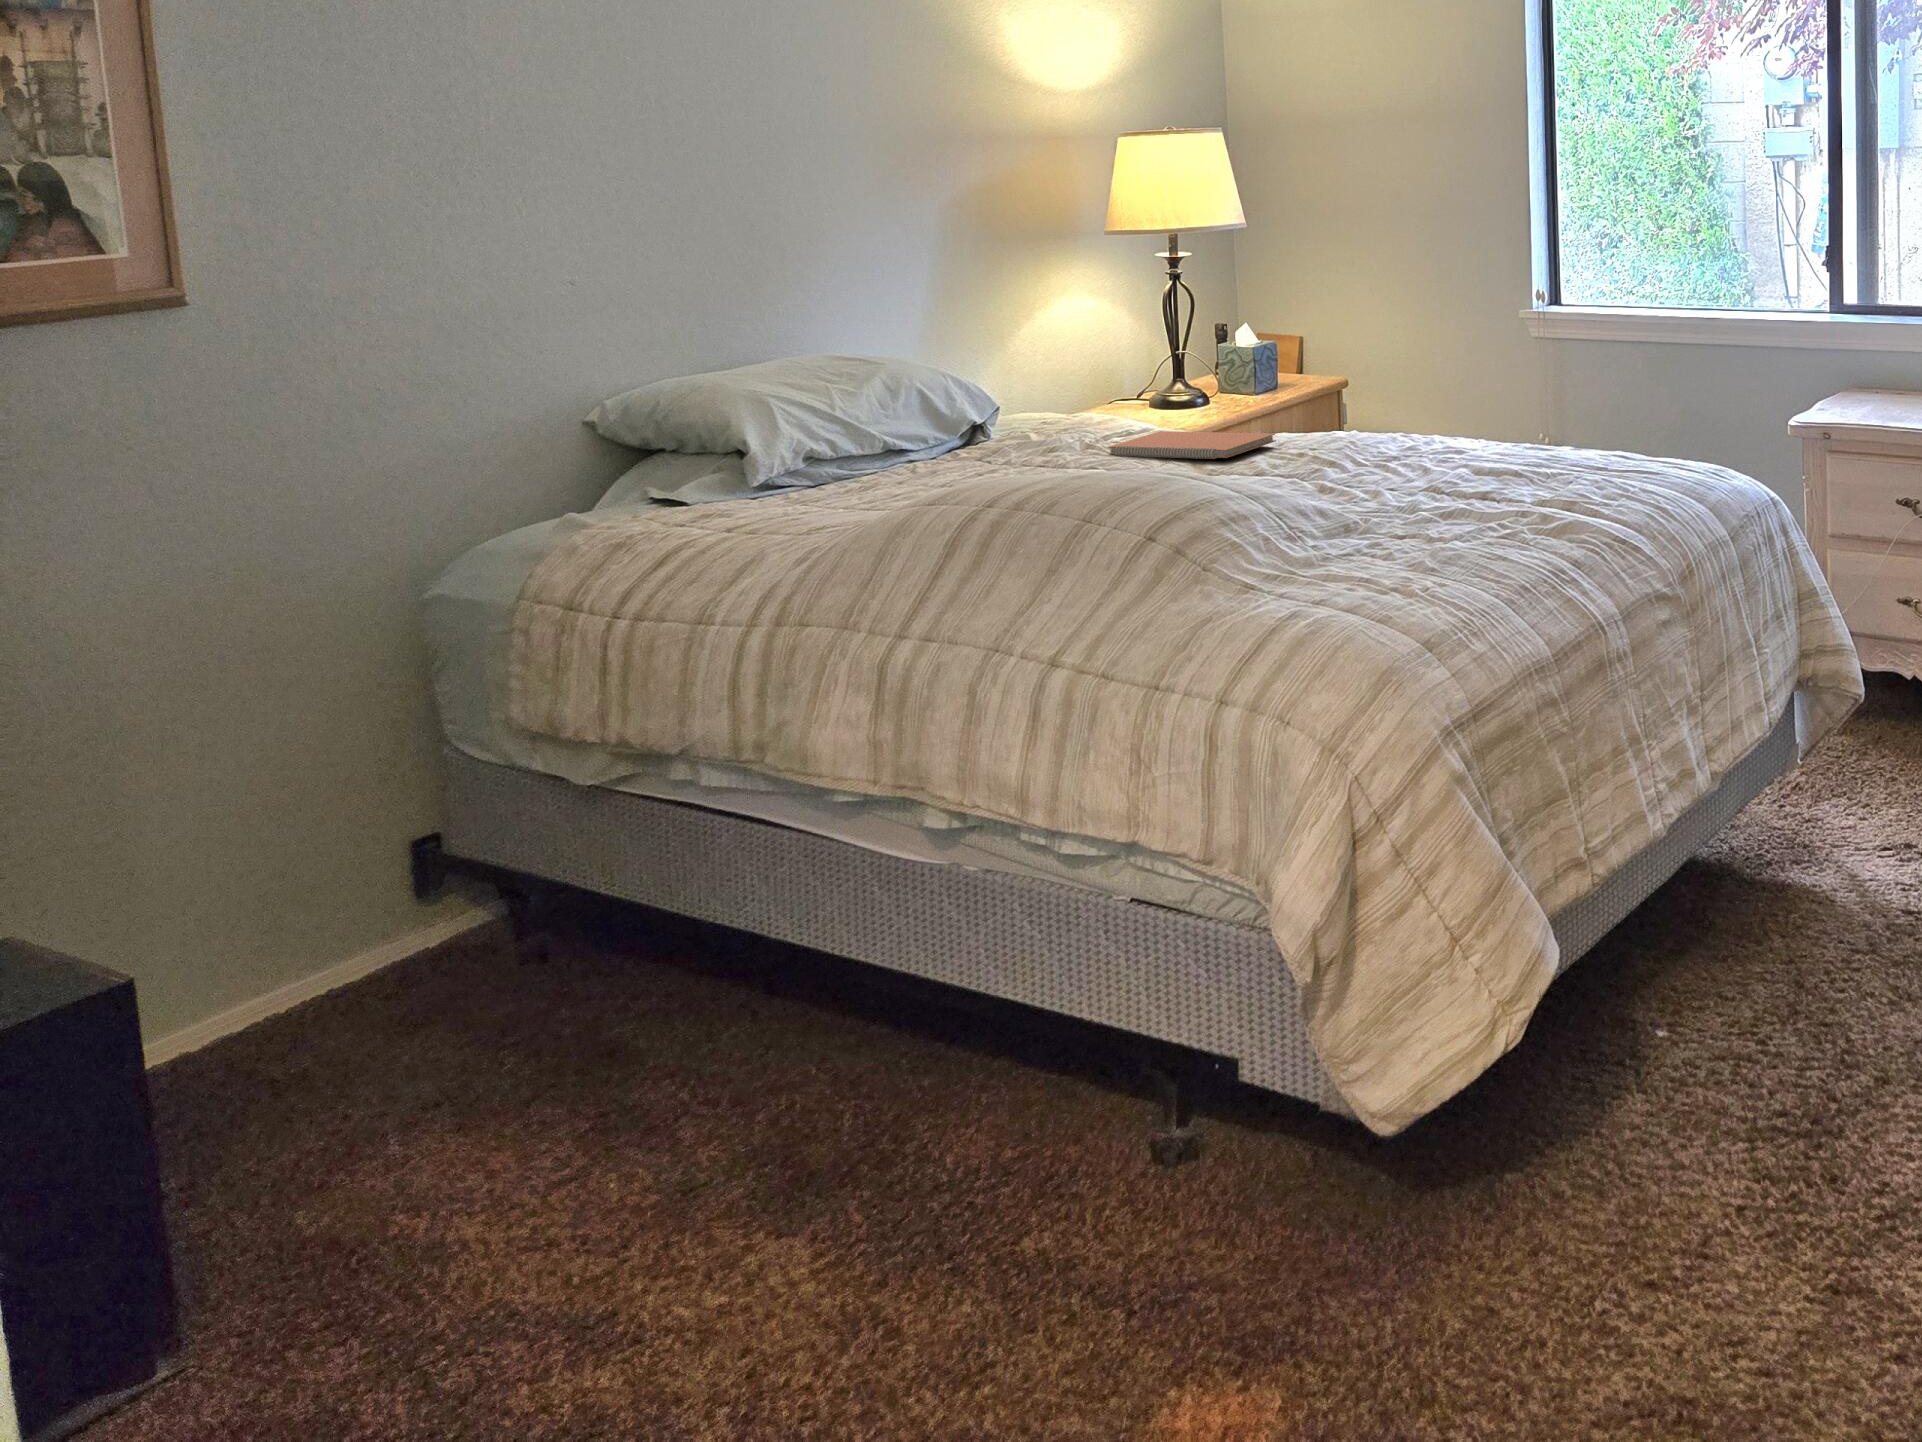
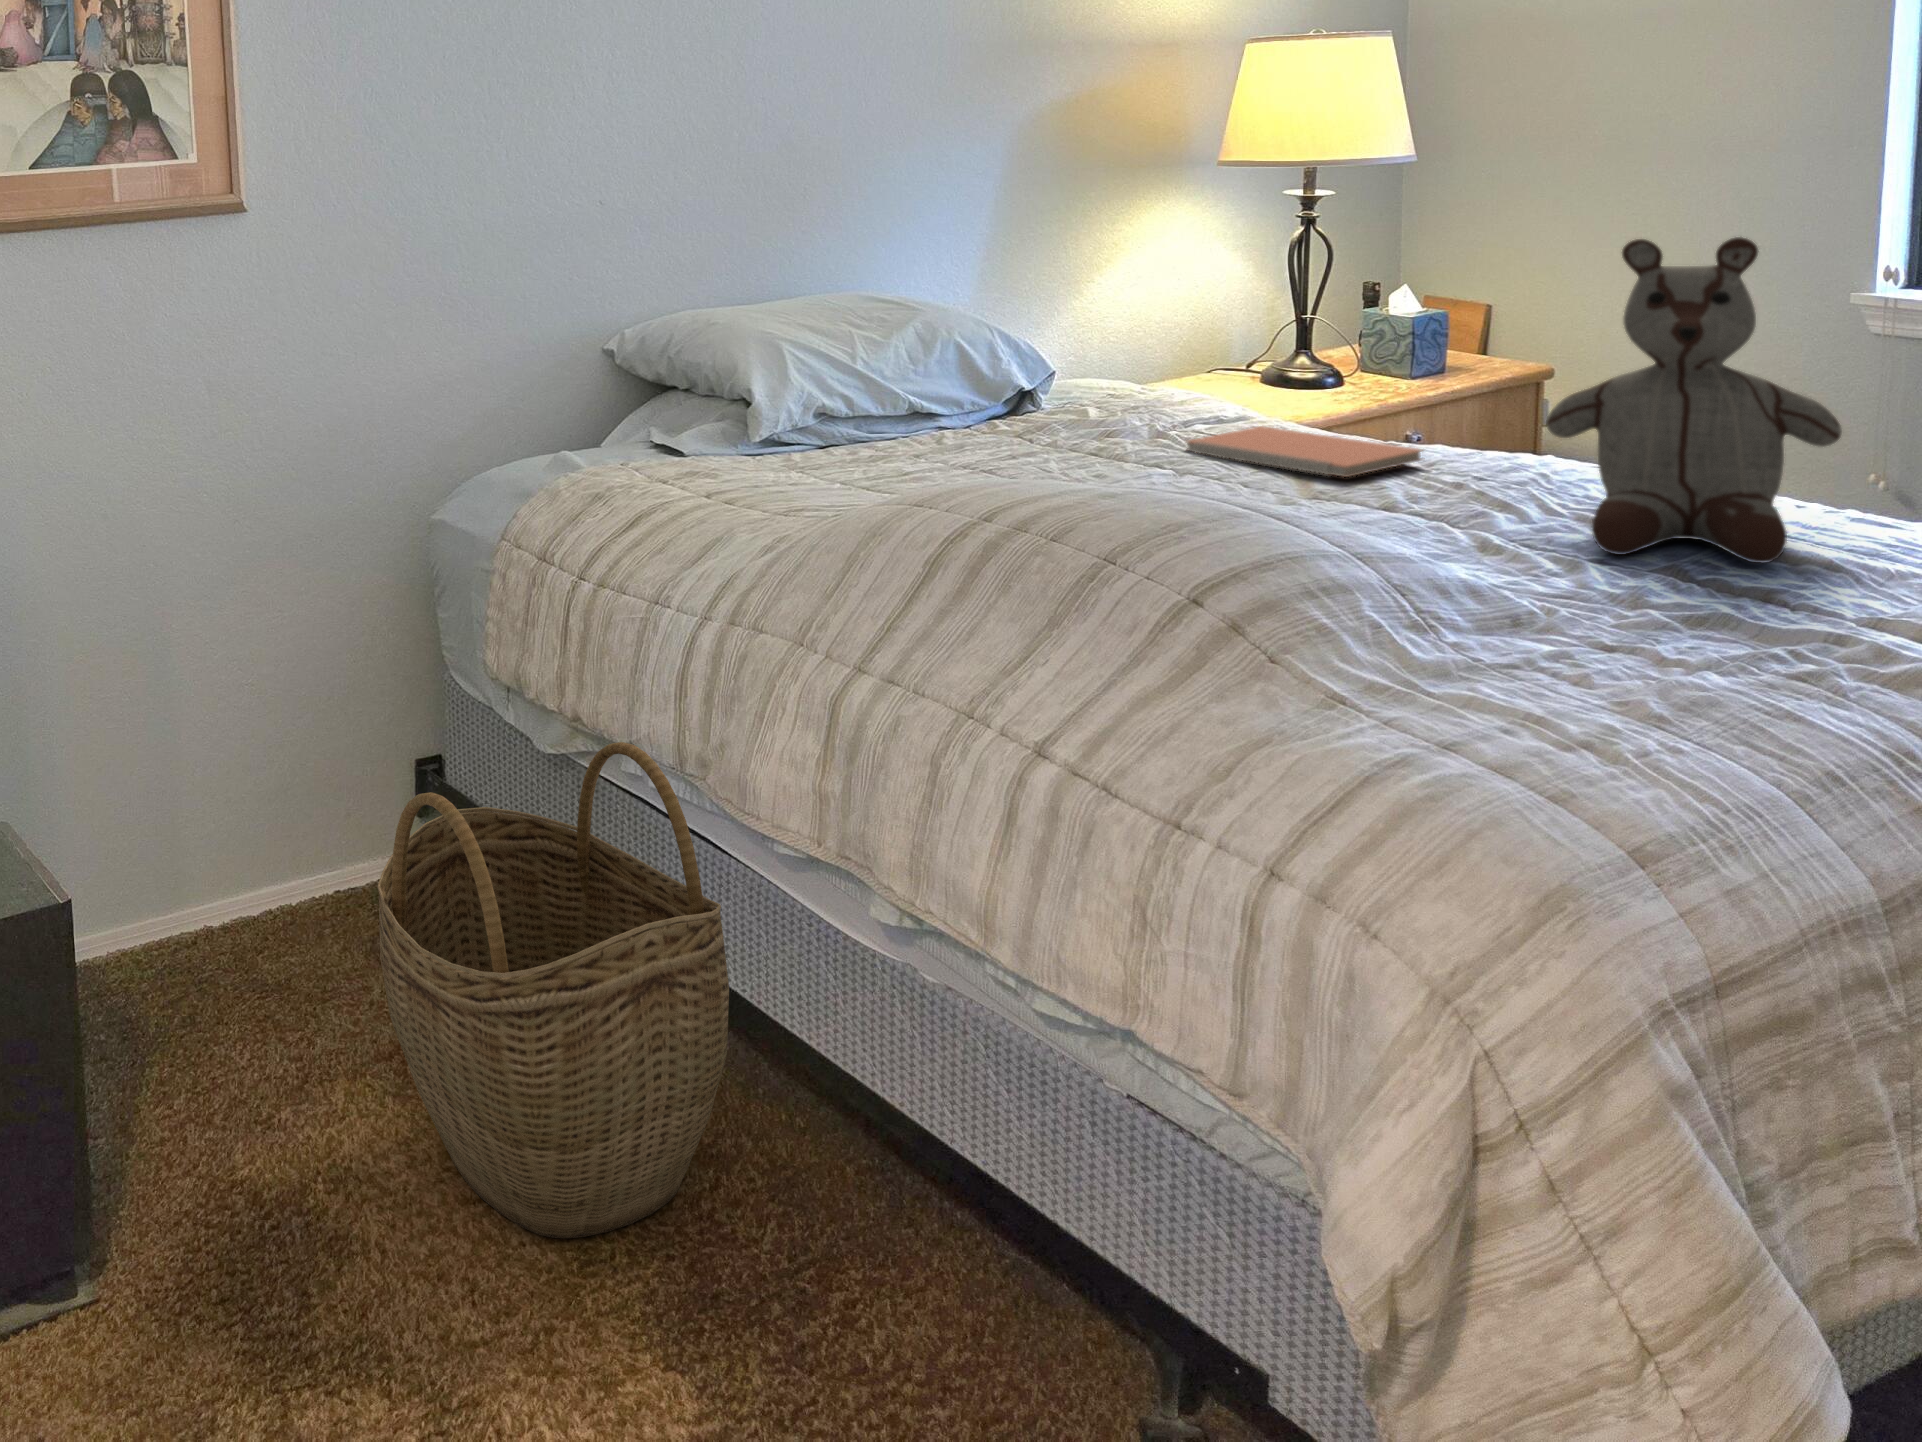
stuffed bear: none [1351,266,1517,484] -> present [1546,237,1842,563]
woven basket: none [442,744,800,1186] -> present [378,742,729,1238]

